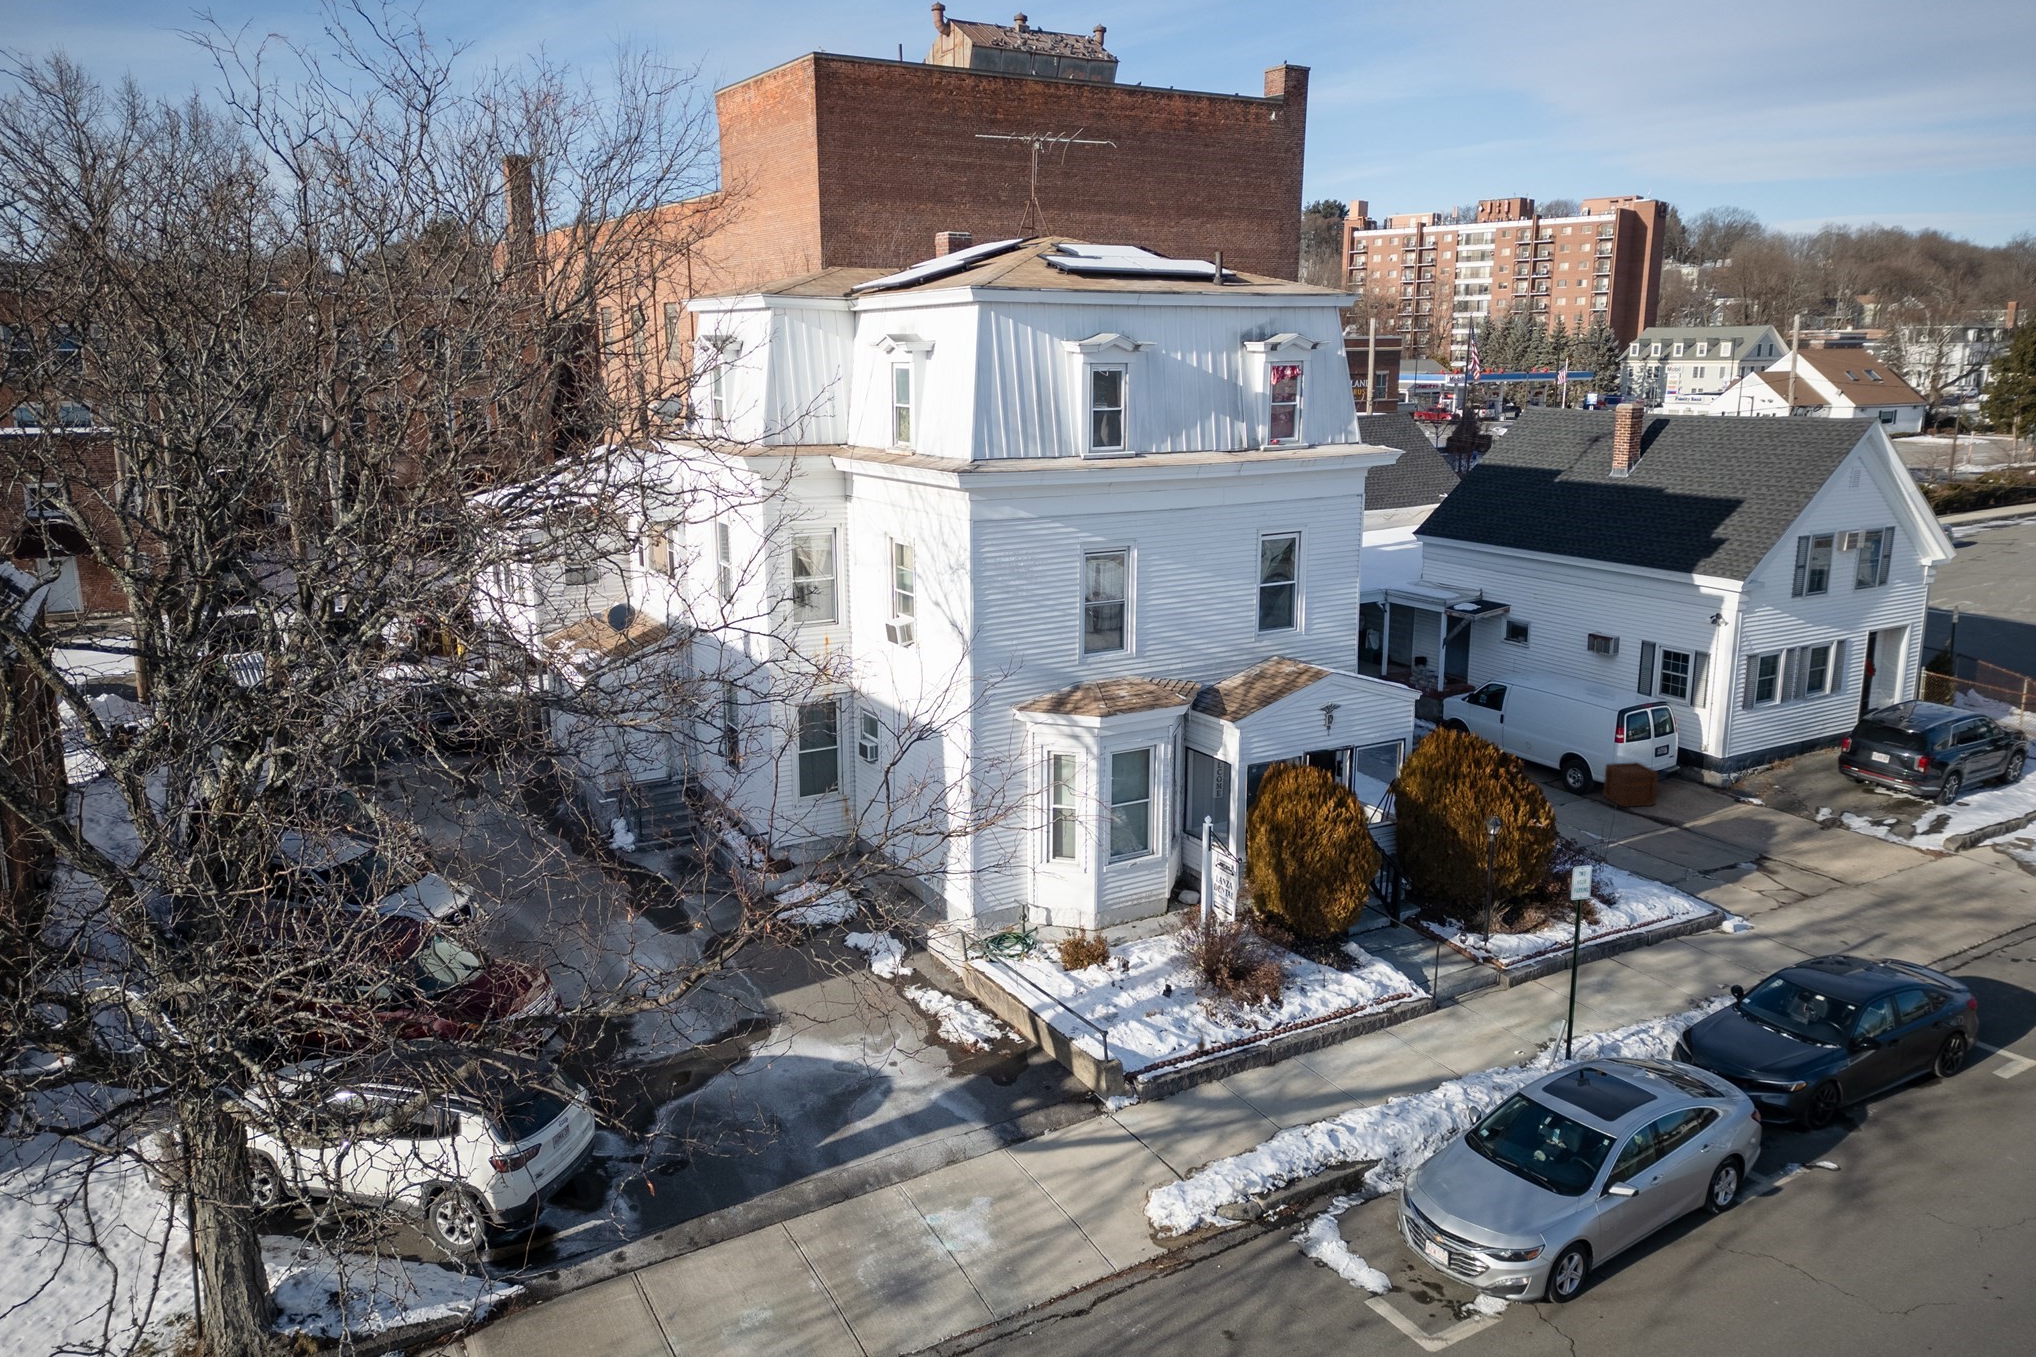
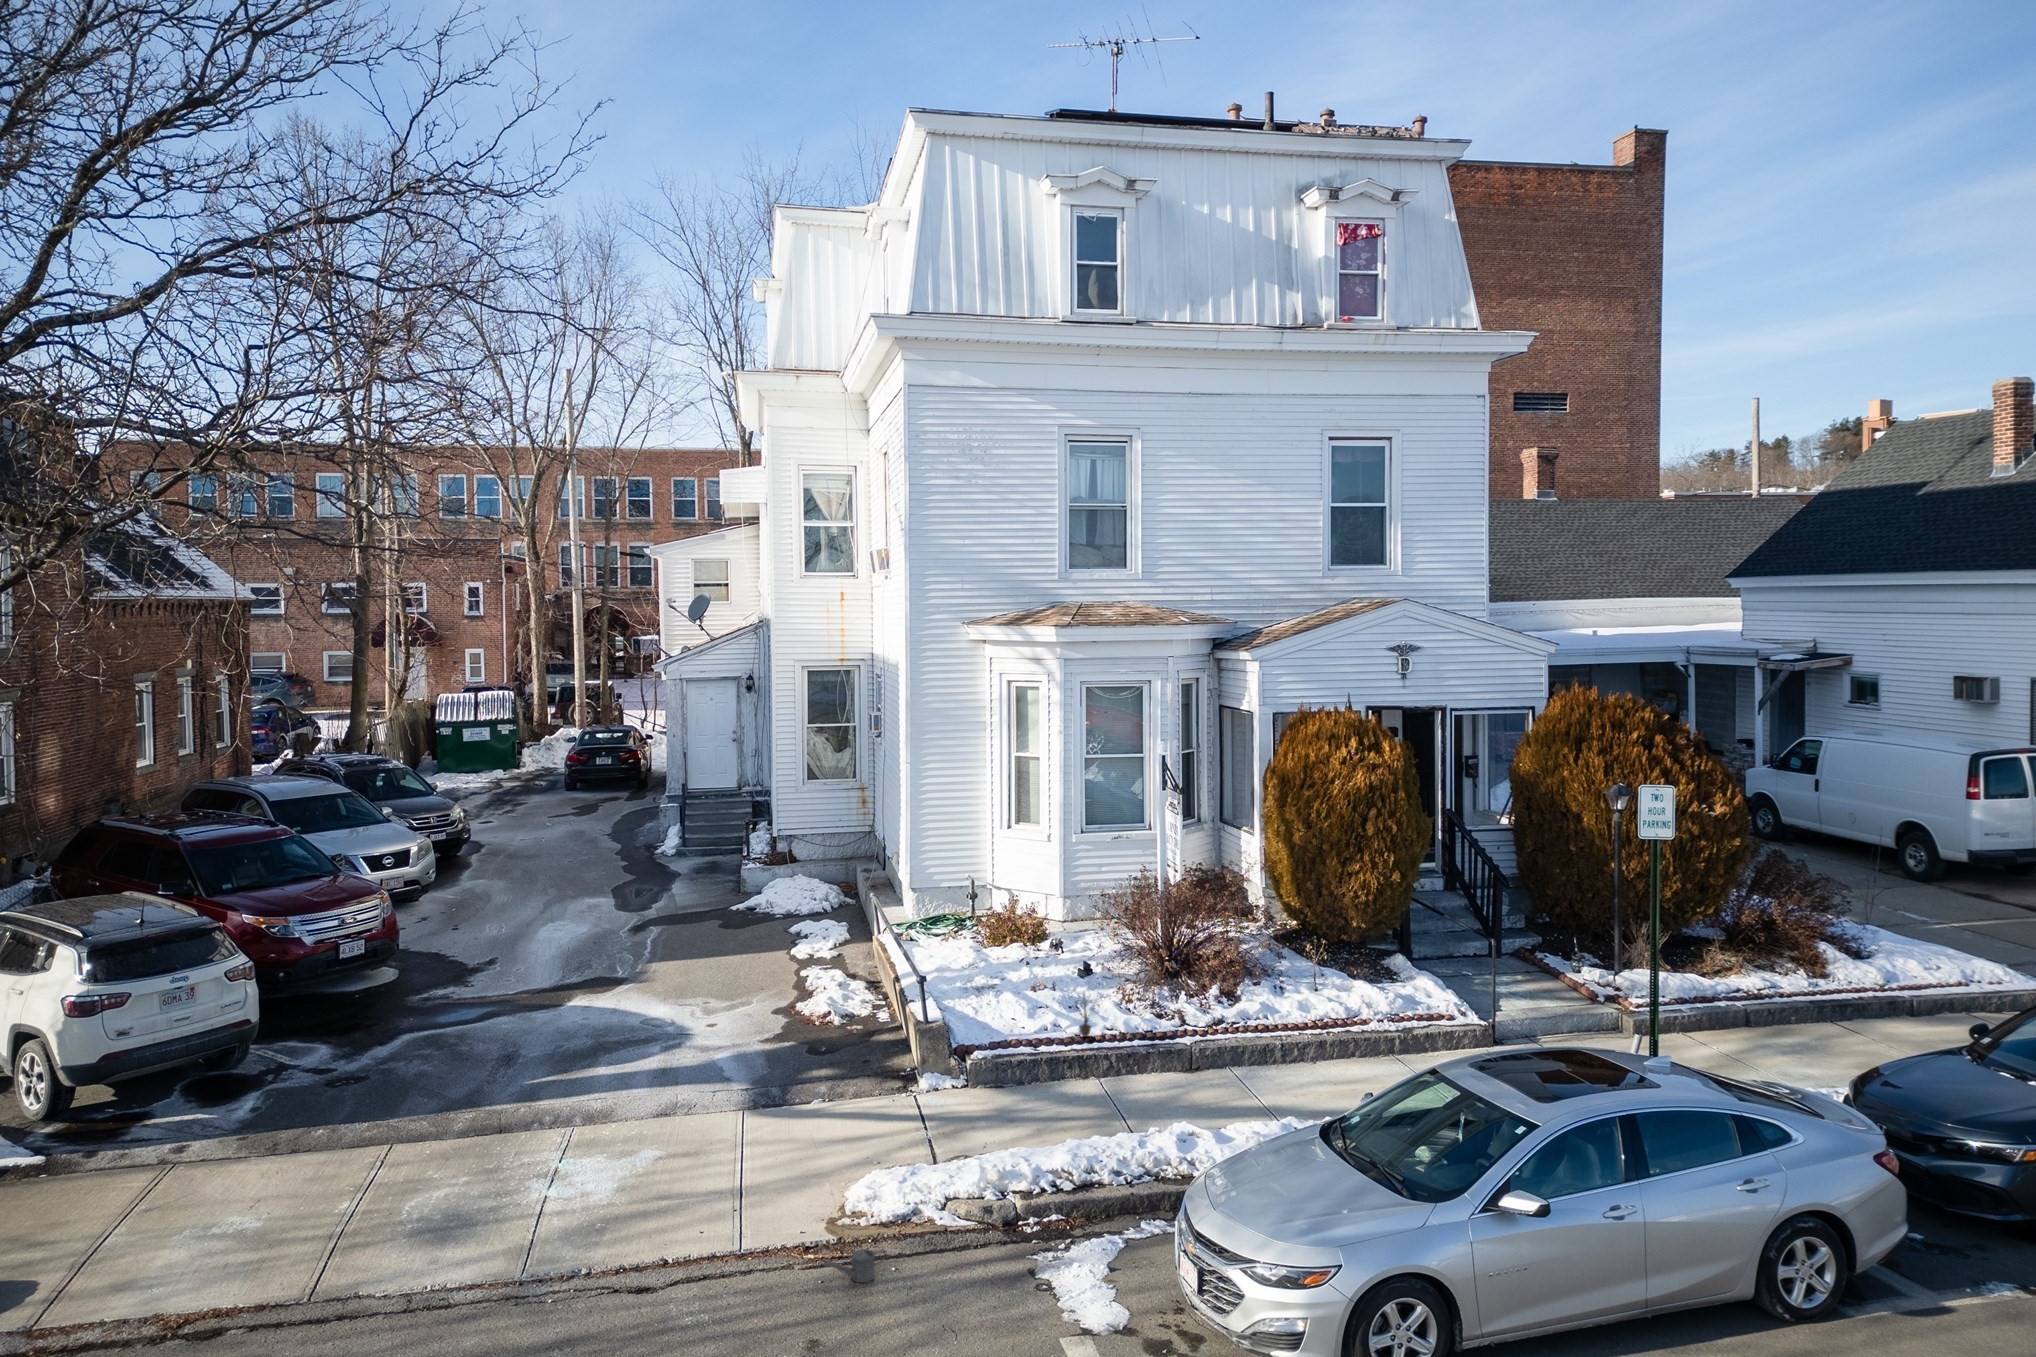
wooden crate: present [1603,762,1658,807] -> none [1948,828,2031,888]
watering can: none [1201,1260,1229,1285] -> present [824,1249,886,1283]

